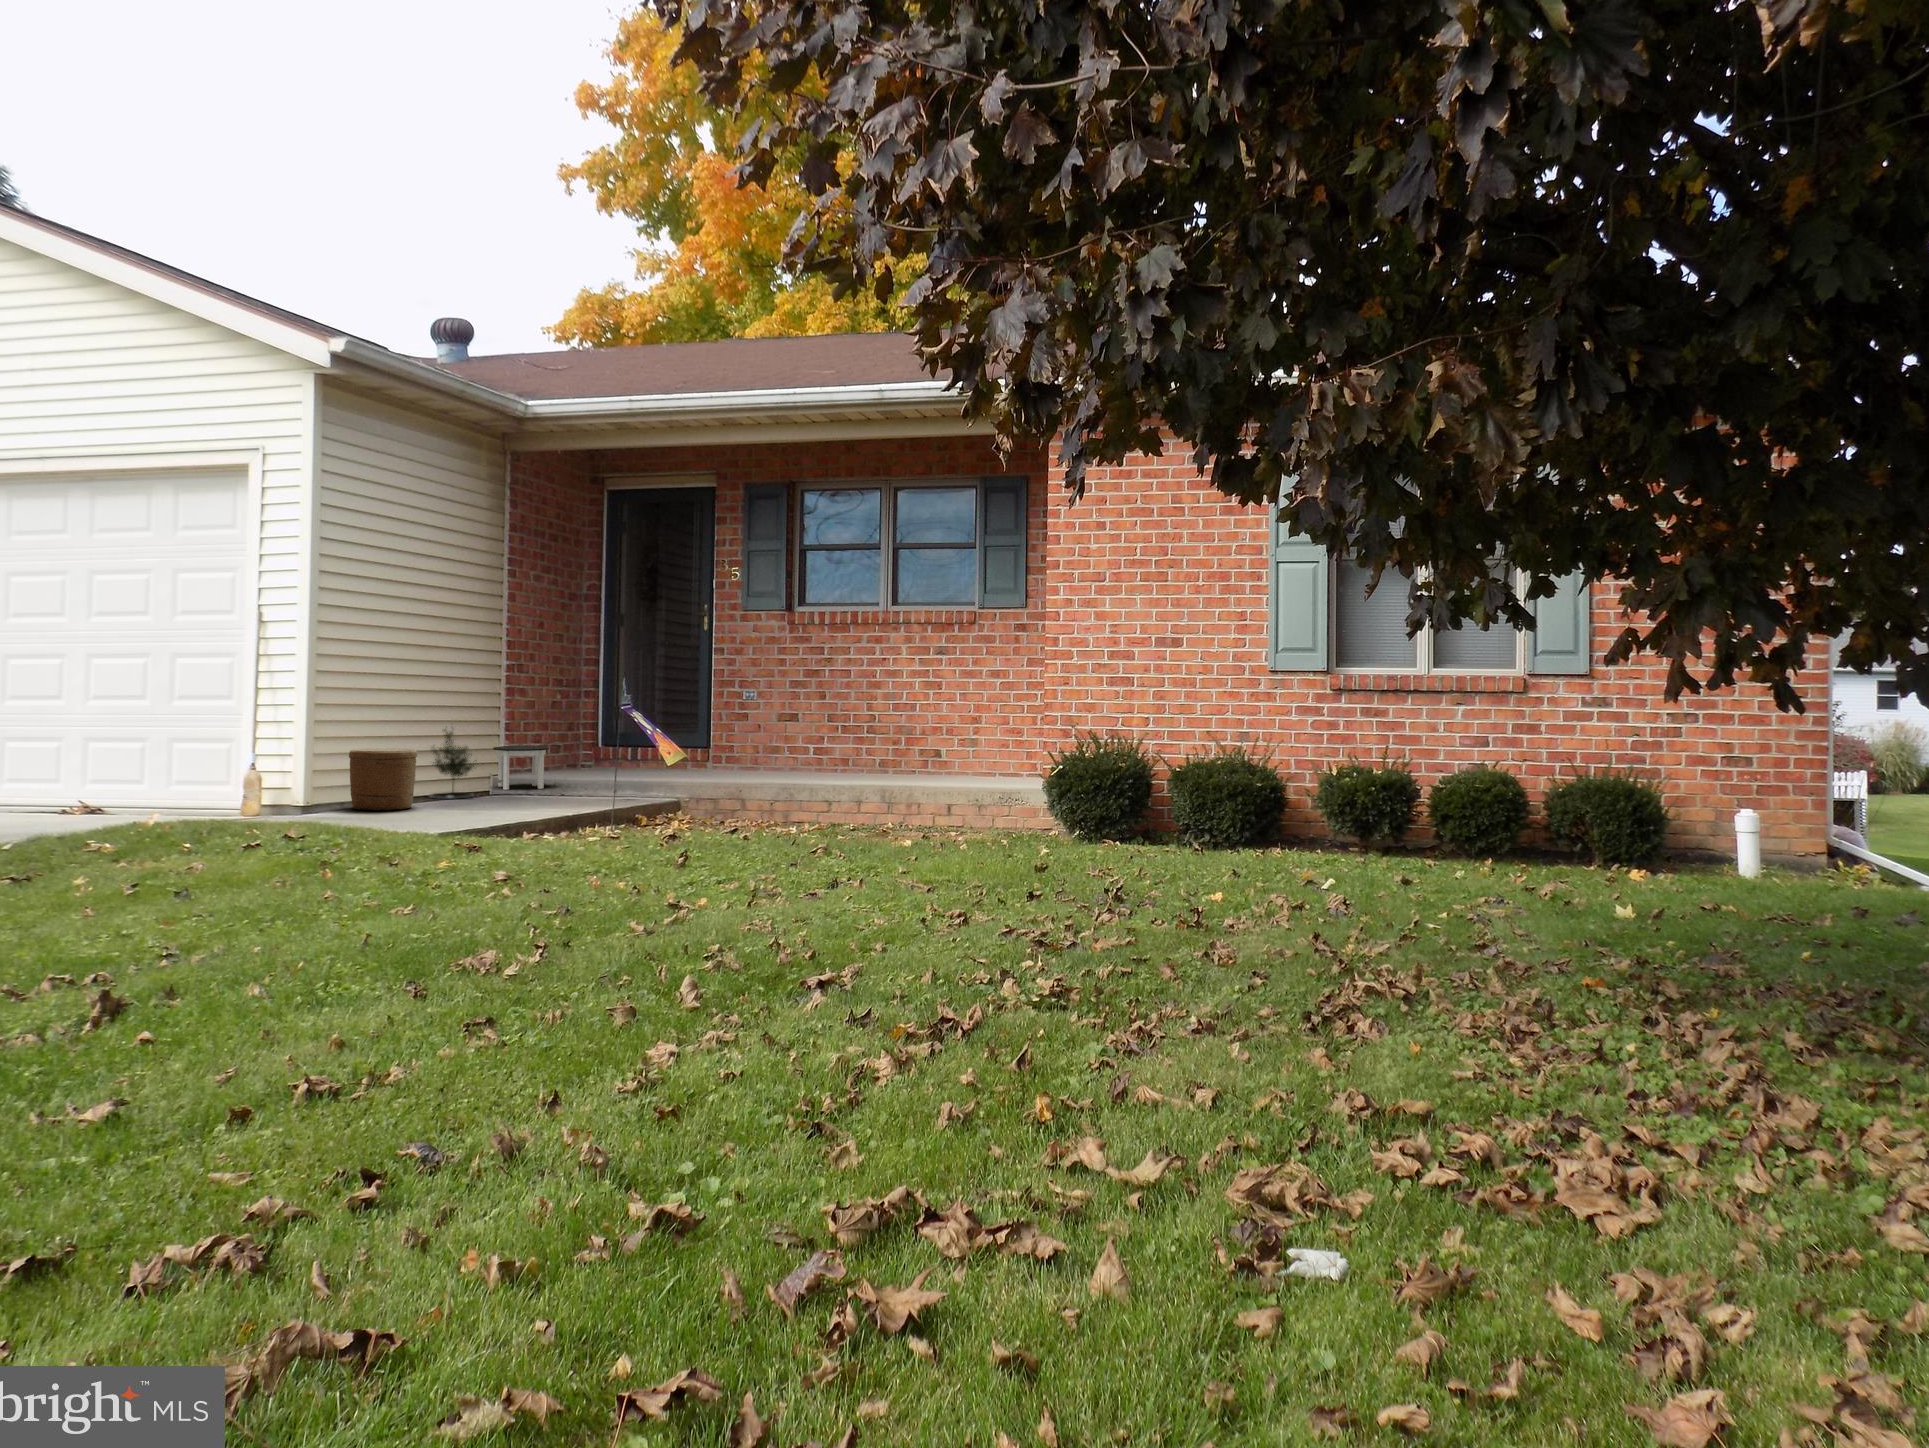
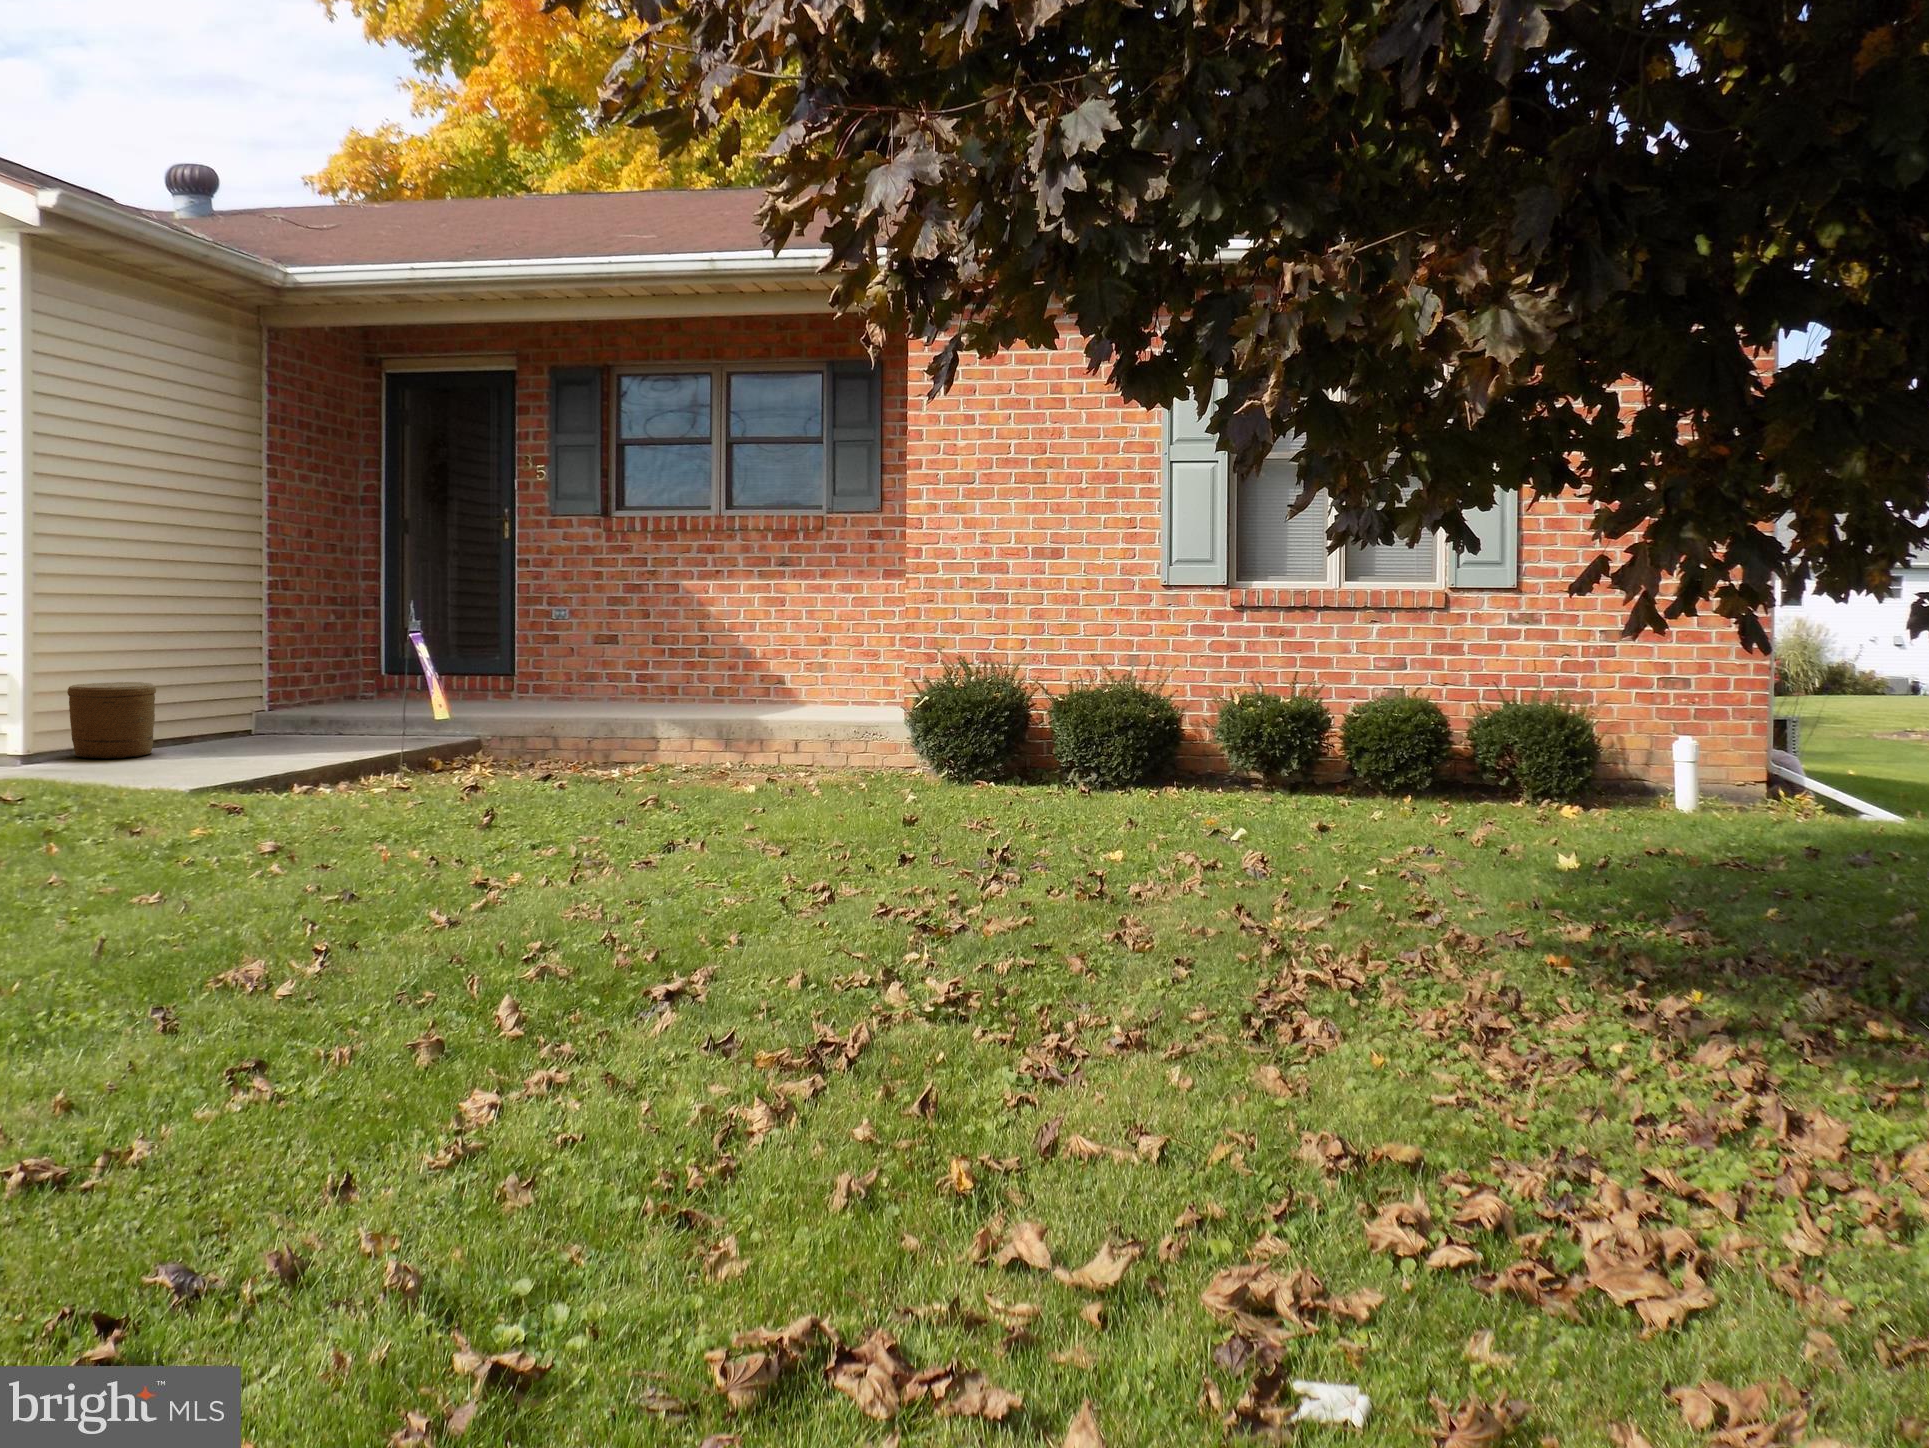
potted tree: present [430,727,476,799] -> none [171,649,237,740]
round table: present [493,746,549,790] -> none [254,675,323,727]

